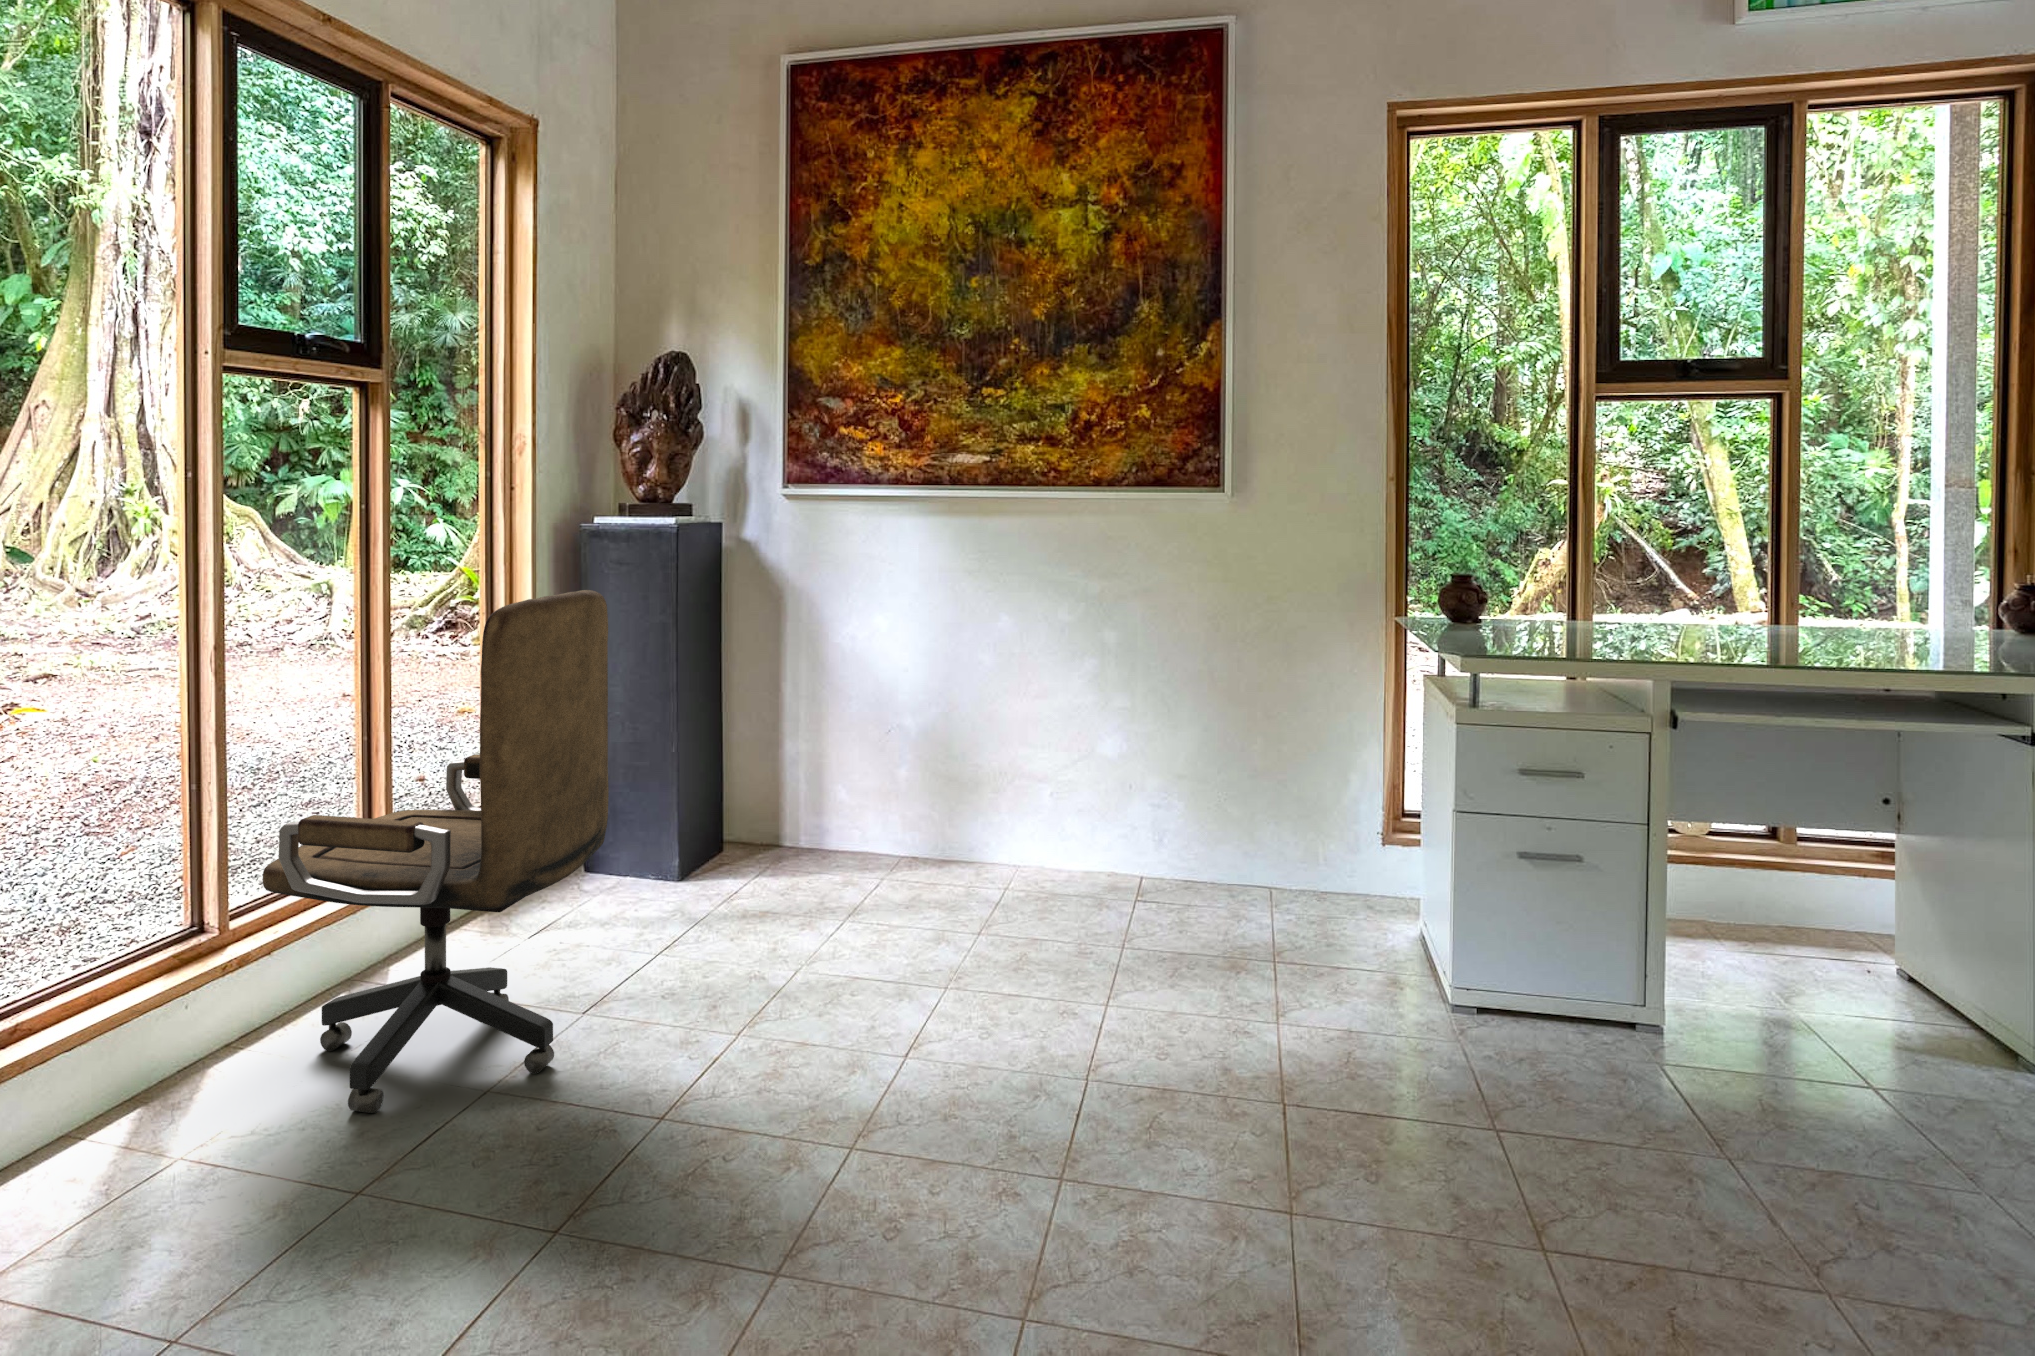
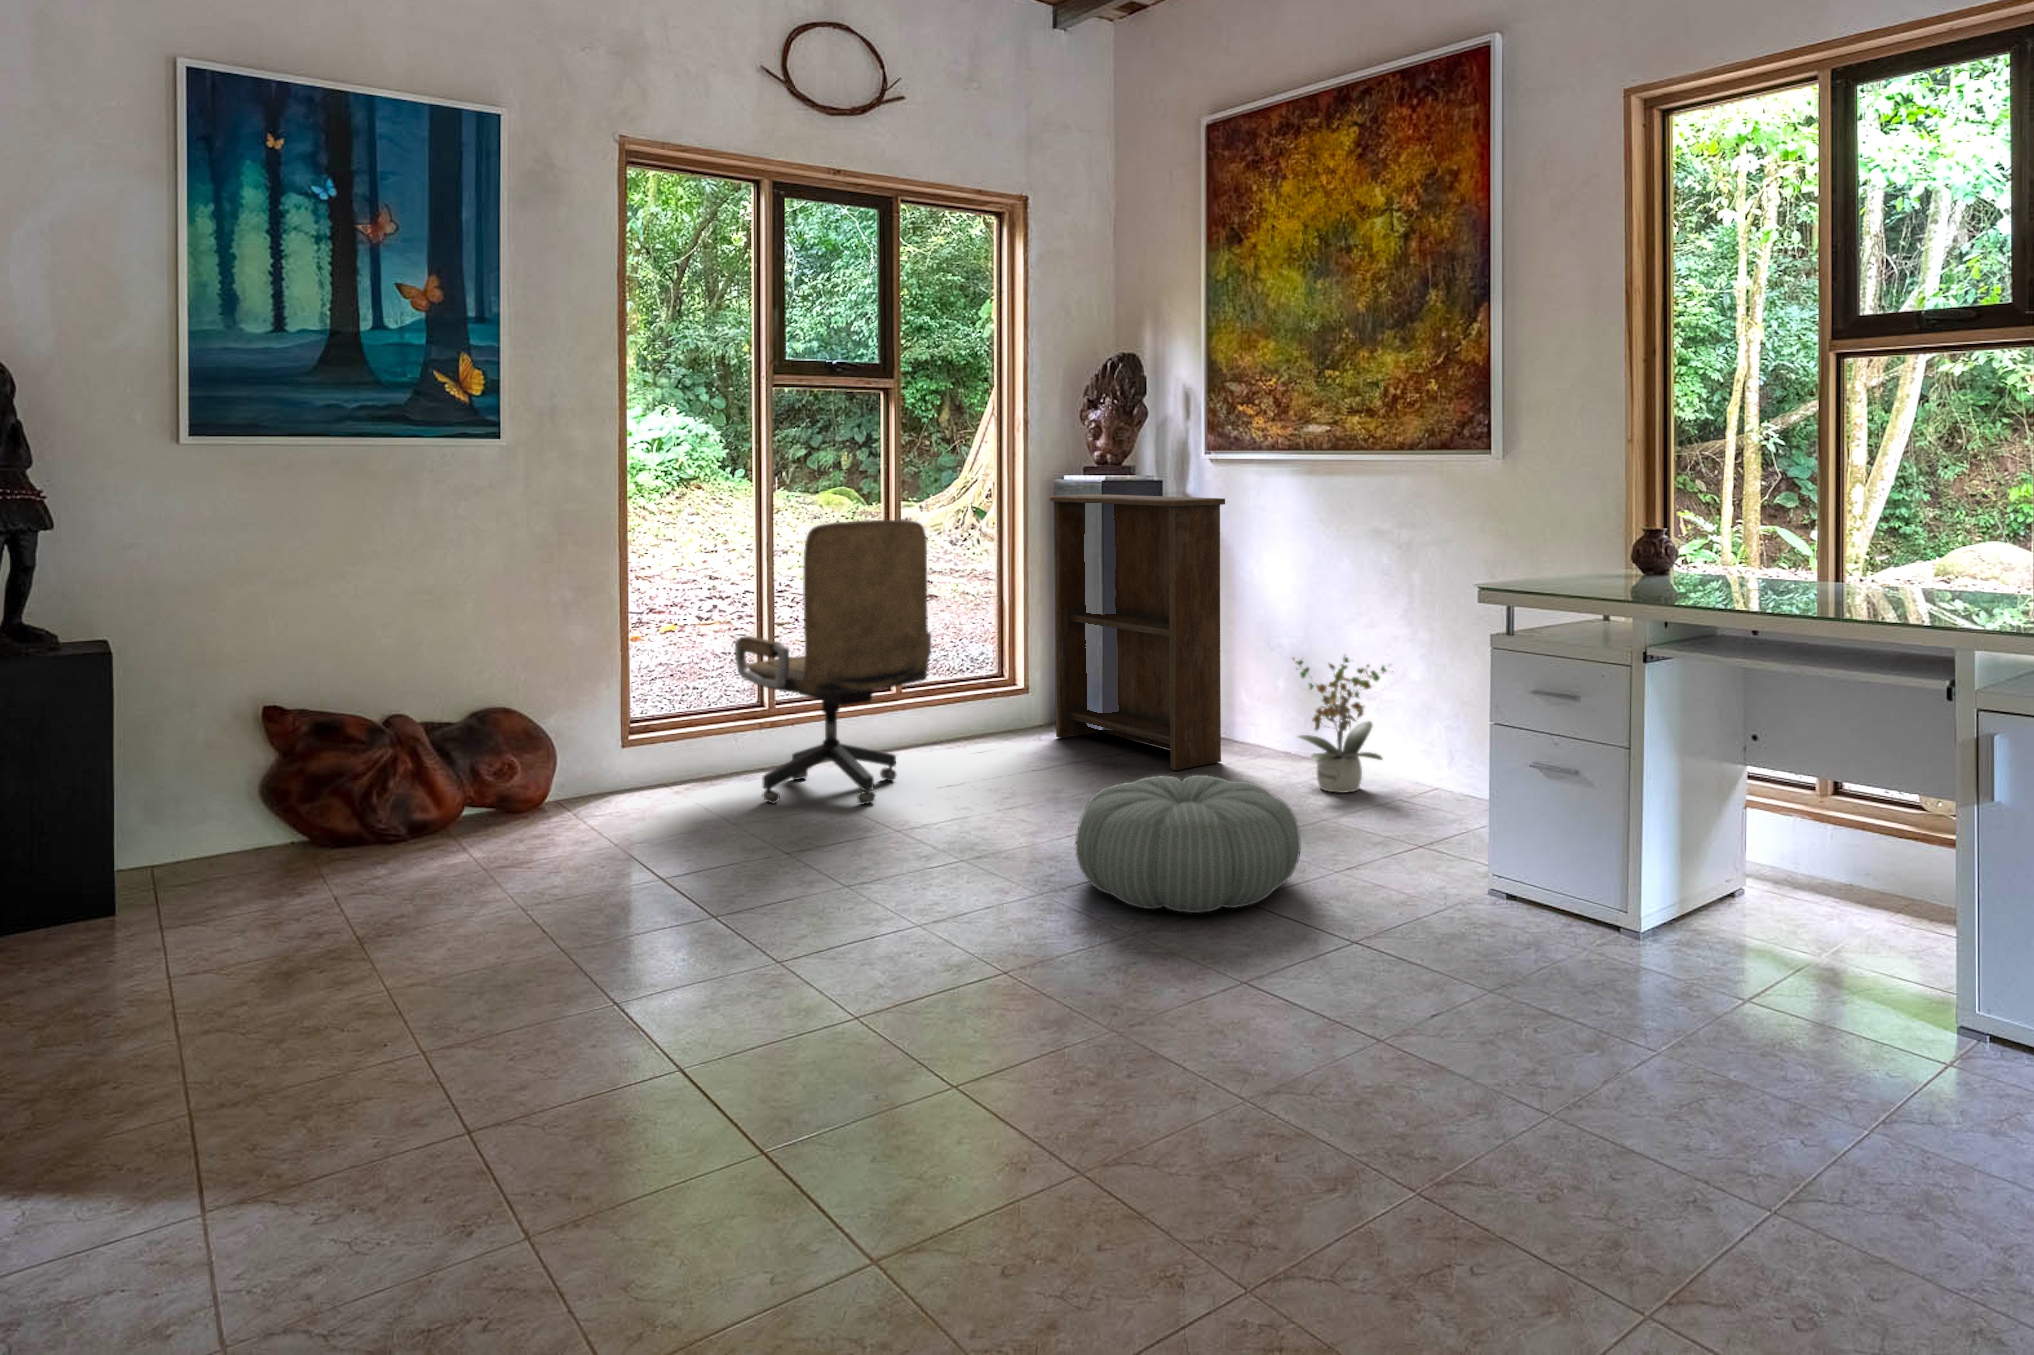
bookshelf: none [598,541,880,906] -> present [1050,495,1225,770]
potted plant: none [986,729,1124,902] -> present [1293,657,1386,793]
pouf: none [1068,927,1389,1151] -> present [1076,775,1301,913]

